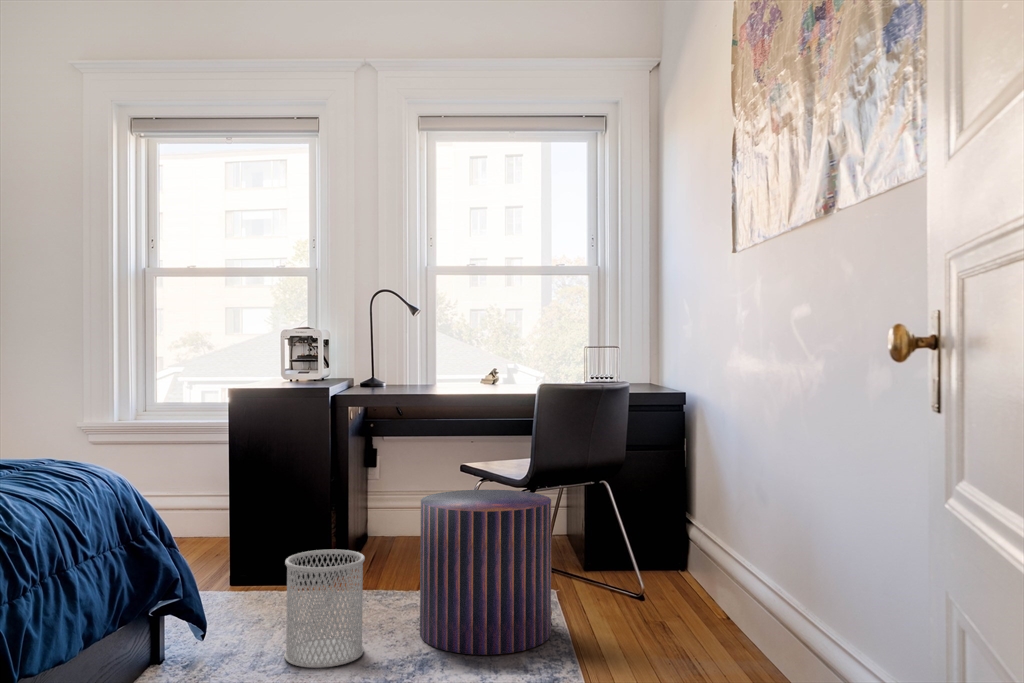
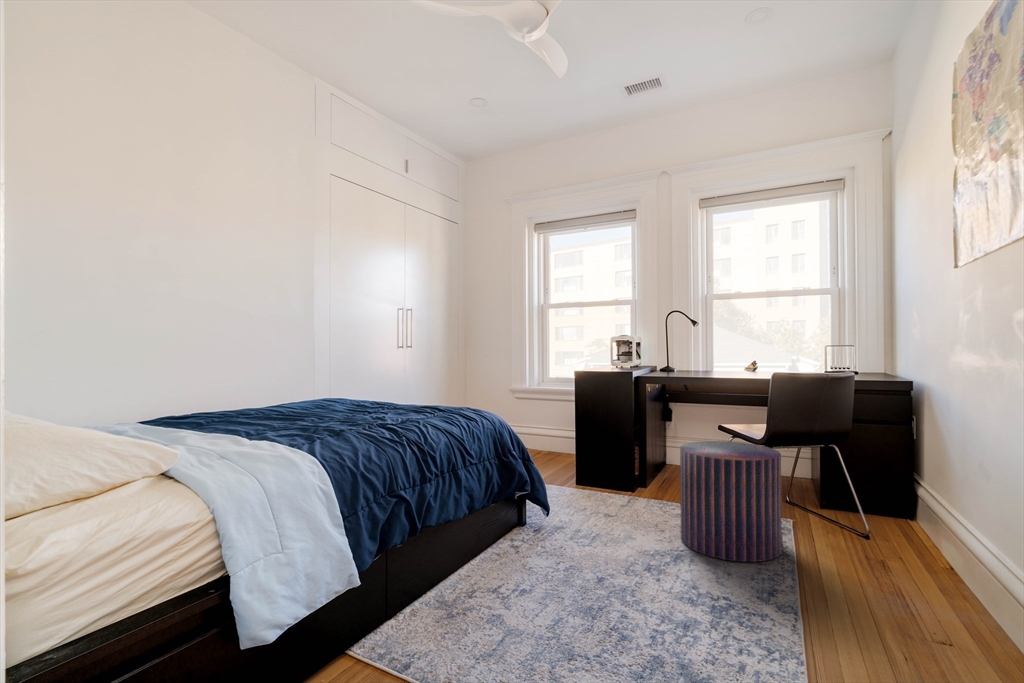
wastebasket: present [284,549,365,668] -> none [589,472,640,548]

